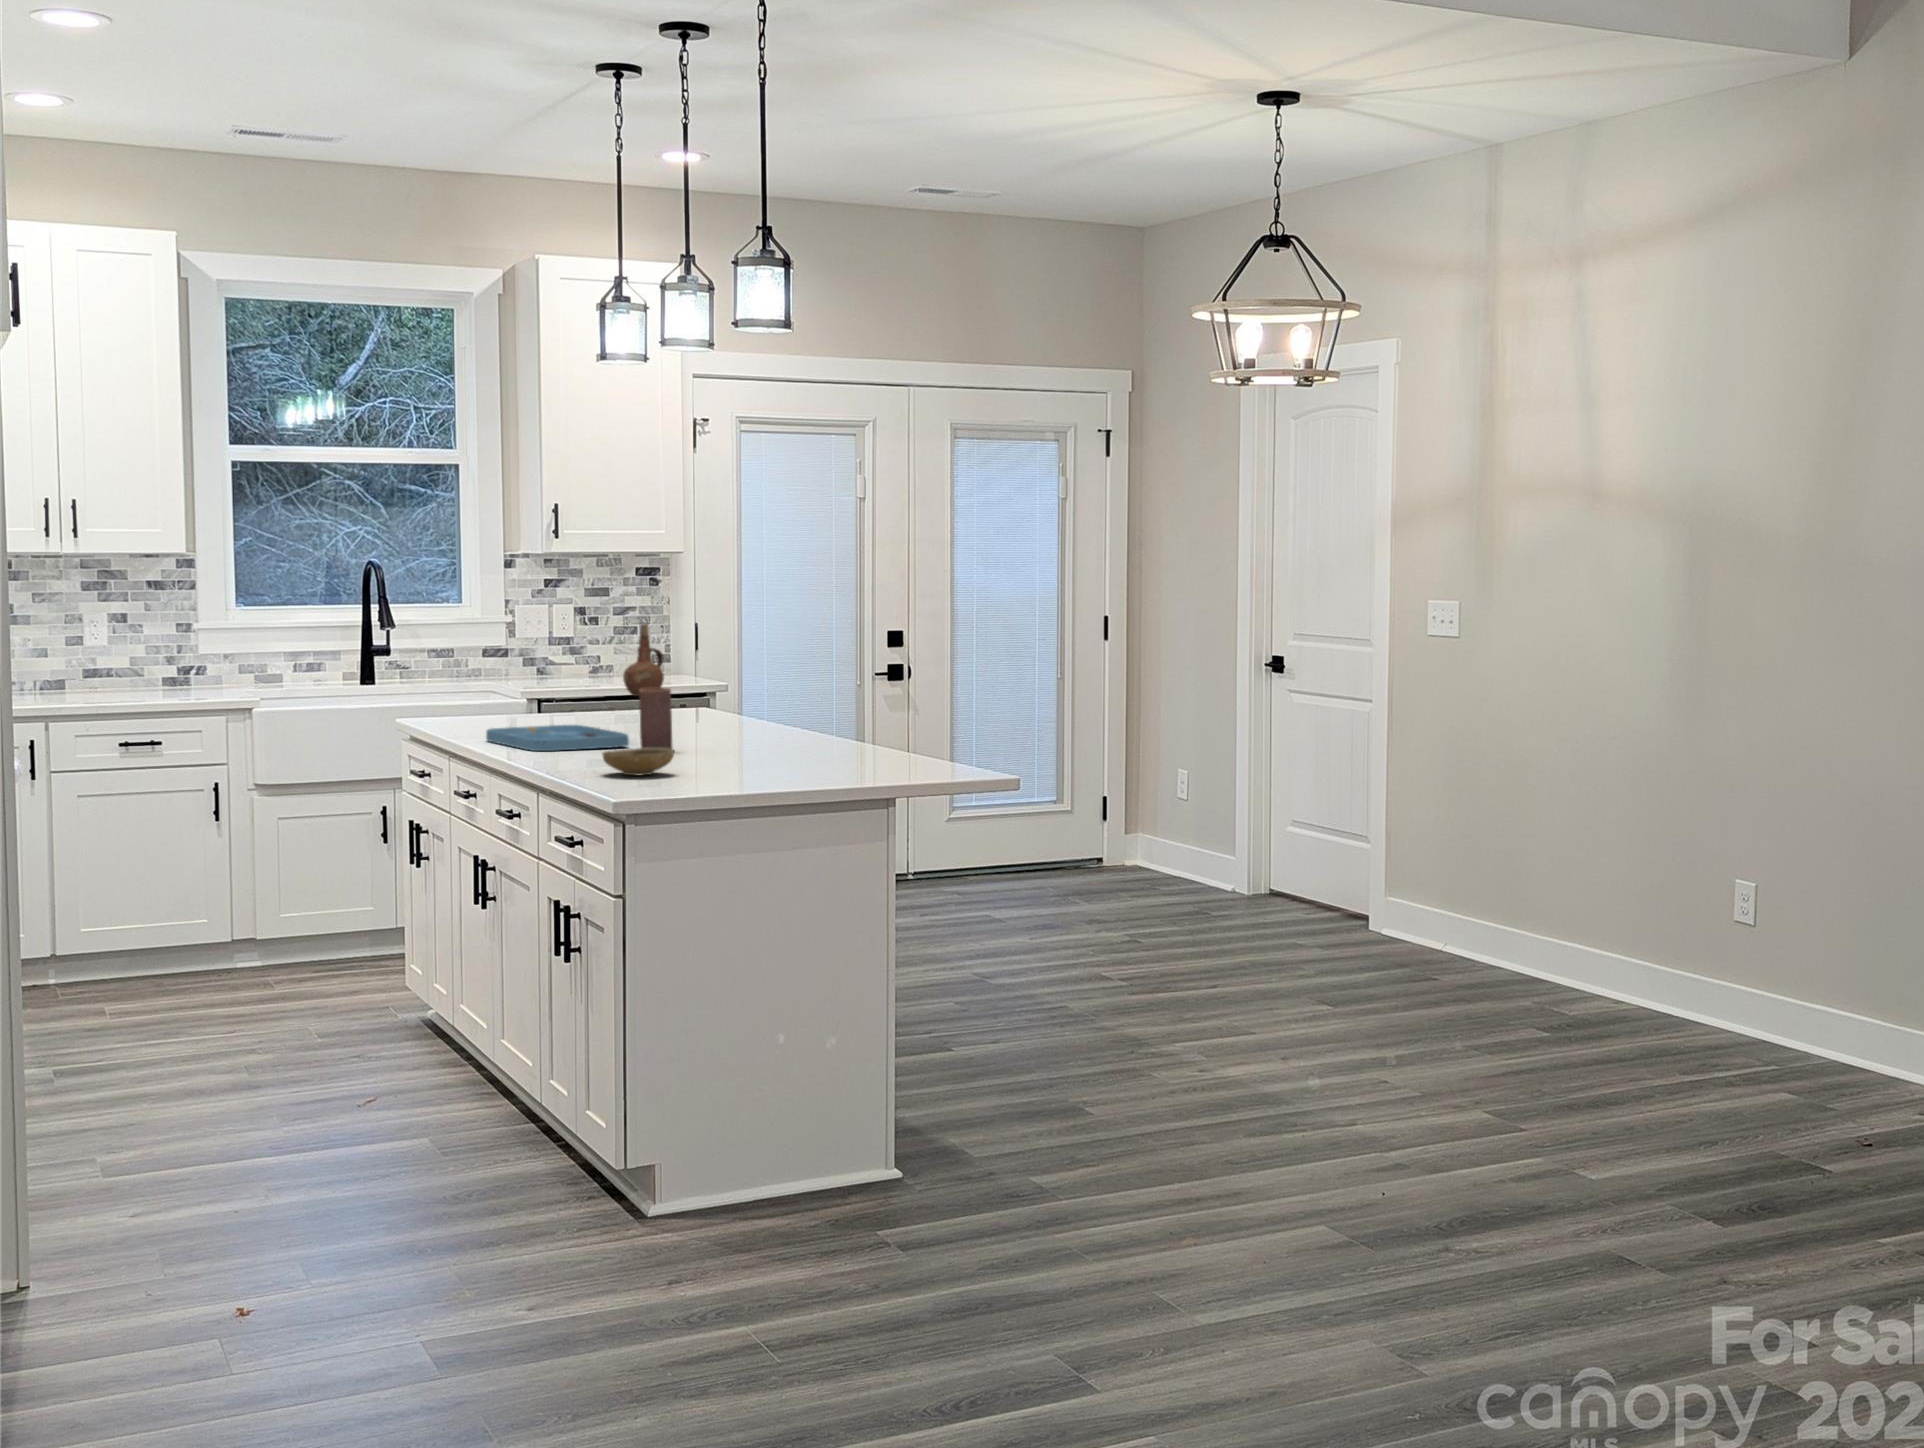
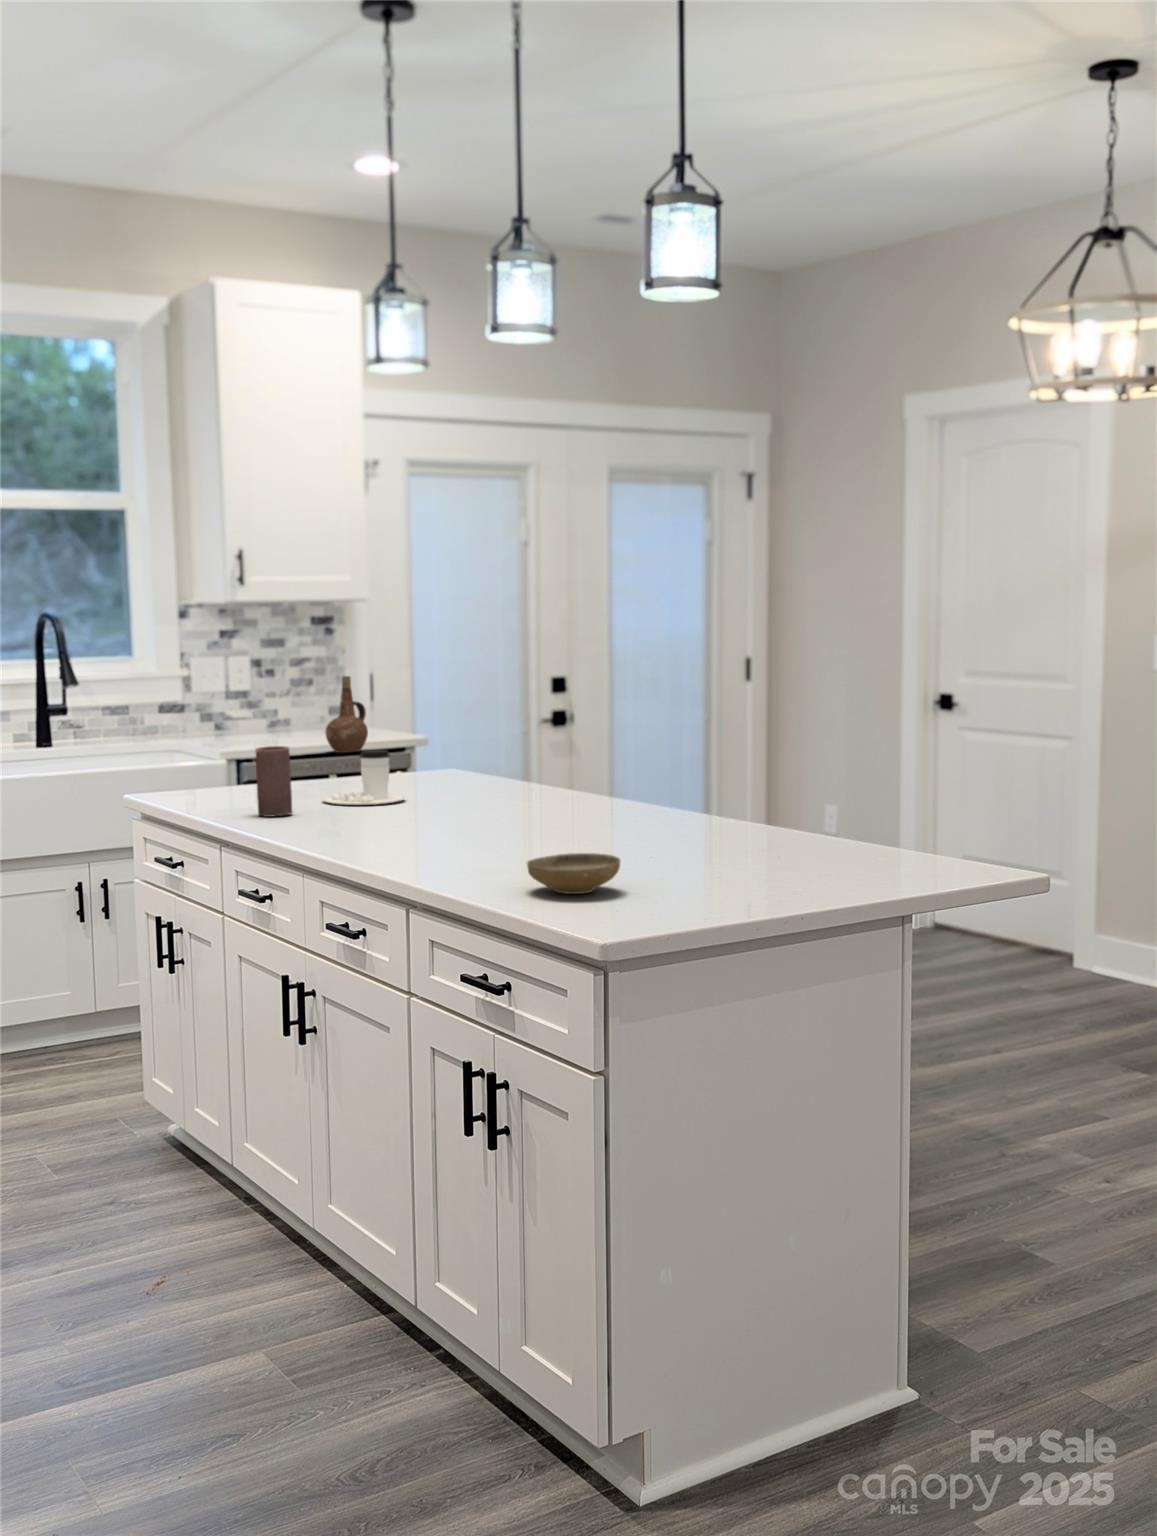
coffee cup: none [552,683,625,728] -> present [323,750,405,805]
candle: present [639,688,673,749] -> present [256,746,292,817]
tray: present [486,725,629,751] -> none [283,805,471,848]

